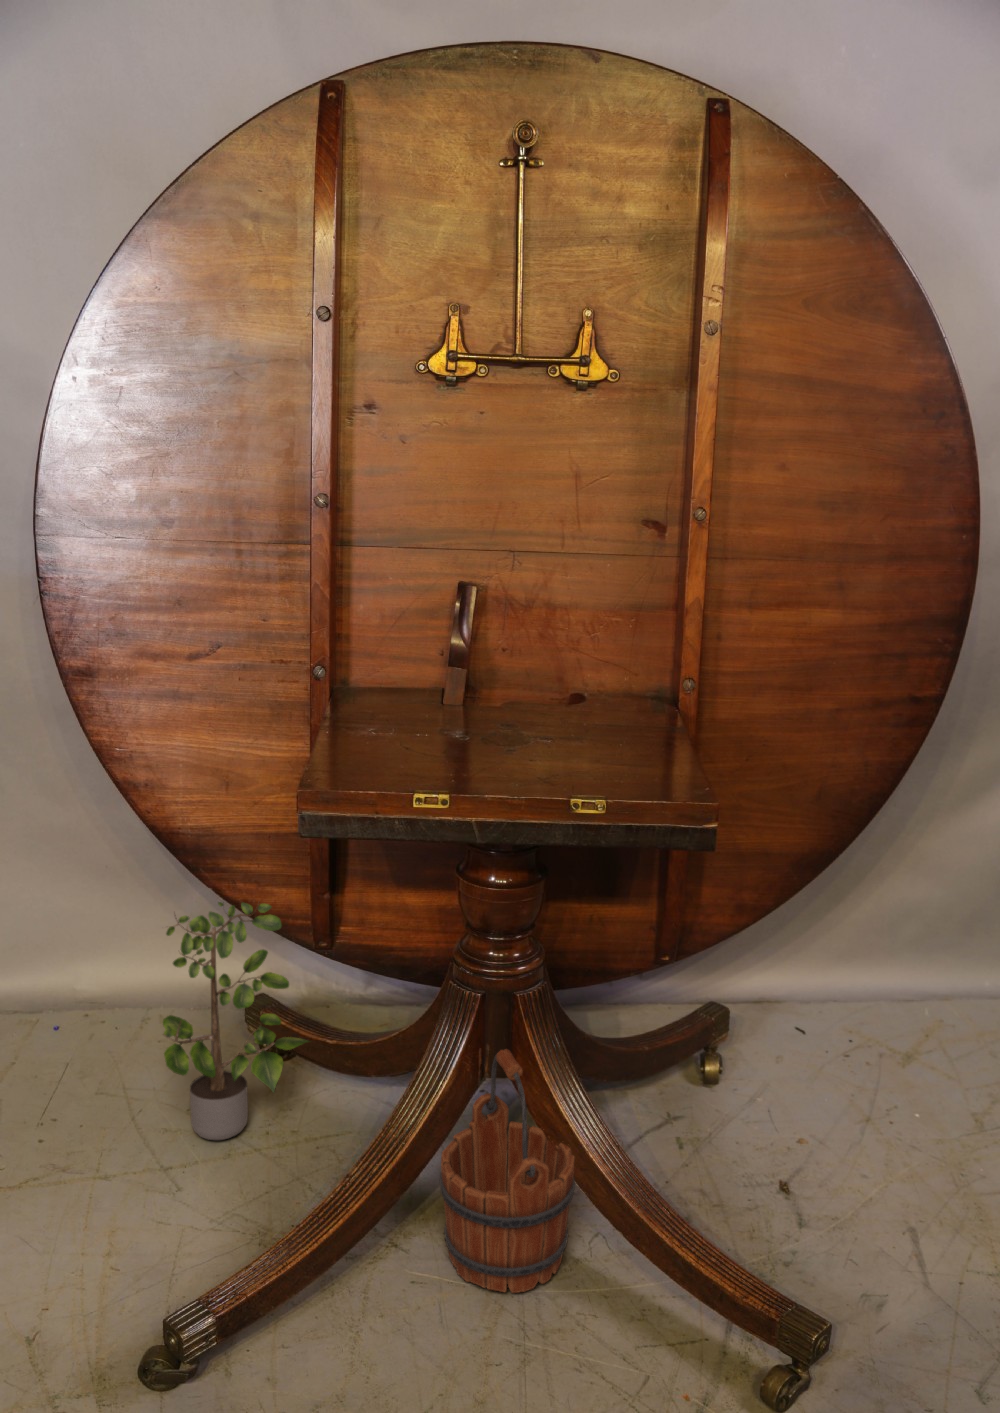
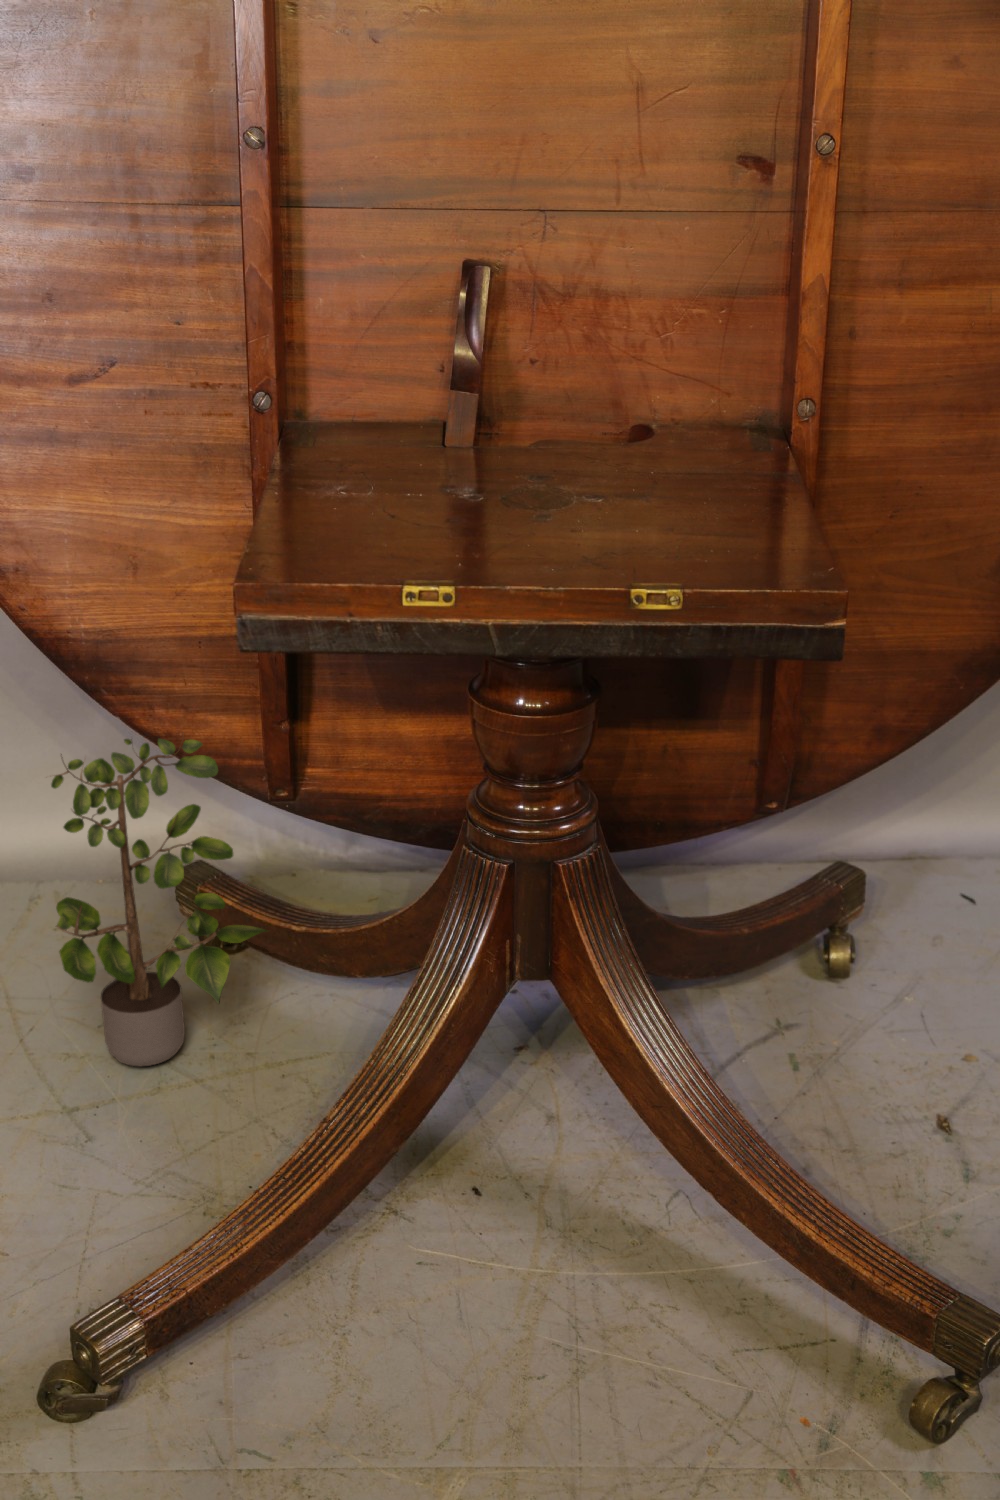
wooden bucket: present [440,1049,575,1293] -> none [454,947,646,1276]

